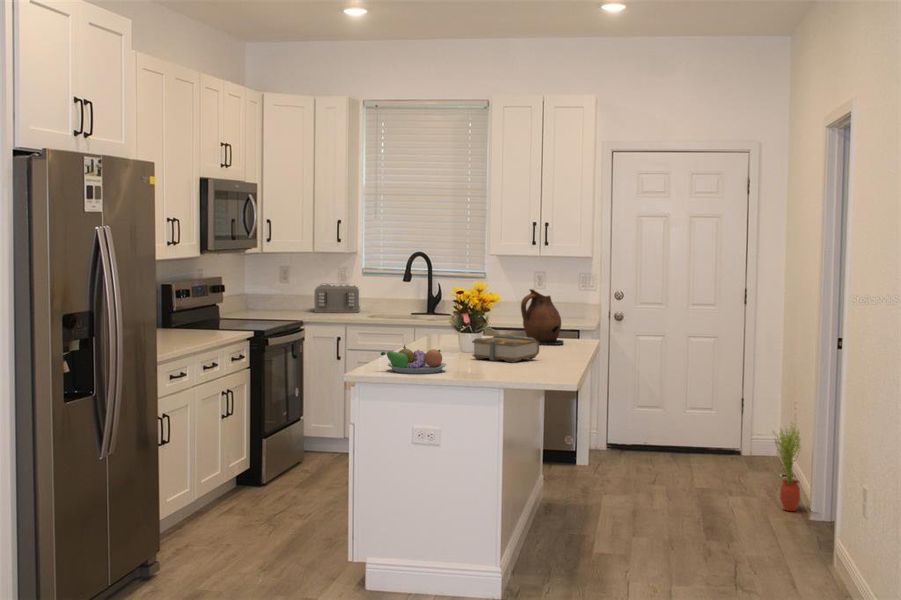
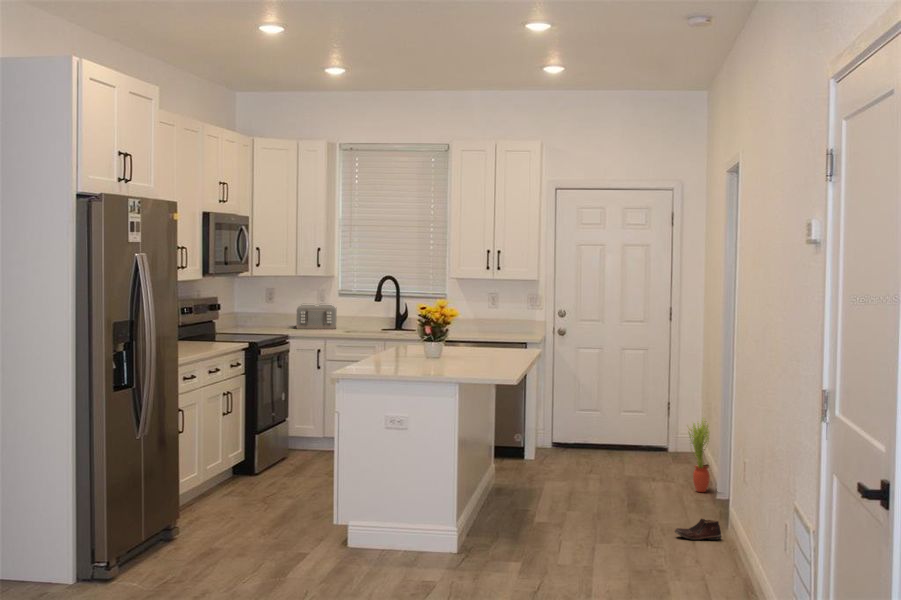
ceramic pitcher: present [521,289,563,345] -> none [475,306,512,353]
book: present [472,334,539,362] -> none [433,342,488,364]
fruit bowl: present [381,345,446,374] -> none [360,348,413,370]
shoe: none [772,556,831,583] -> present [675,519,722,540]

